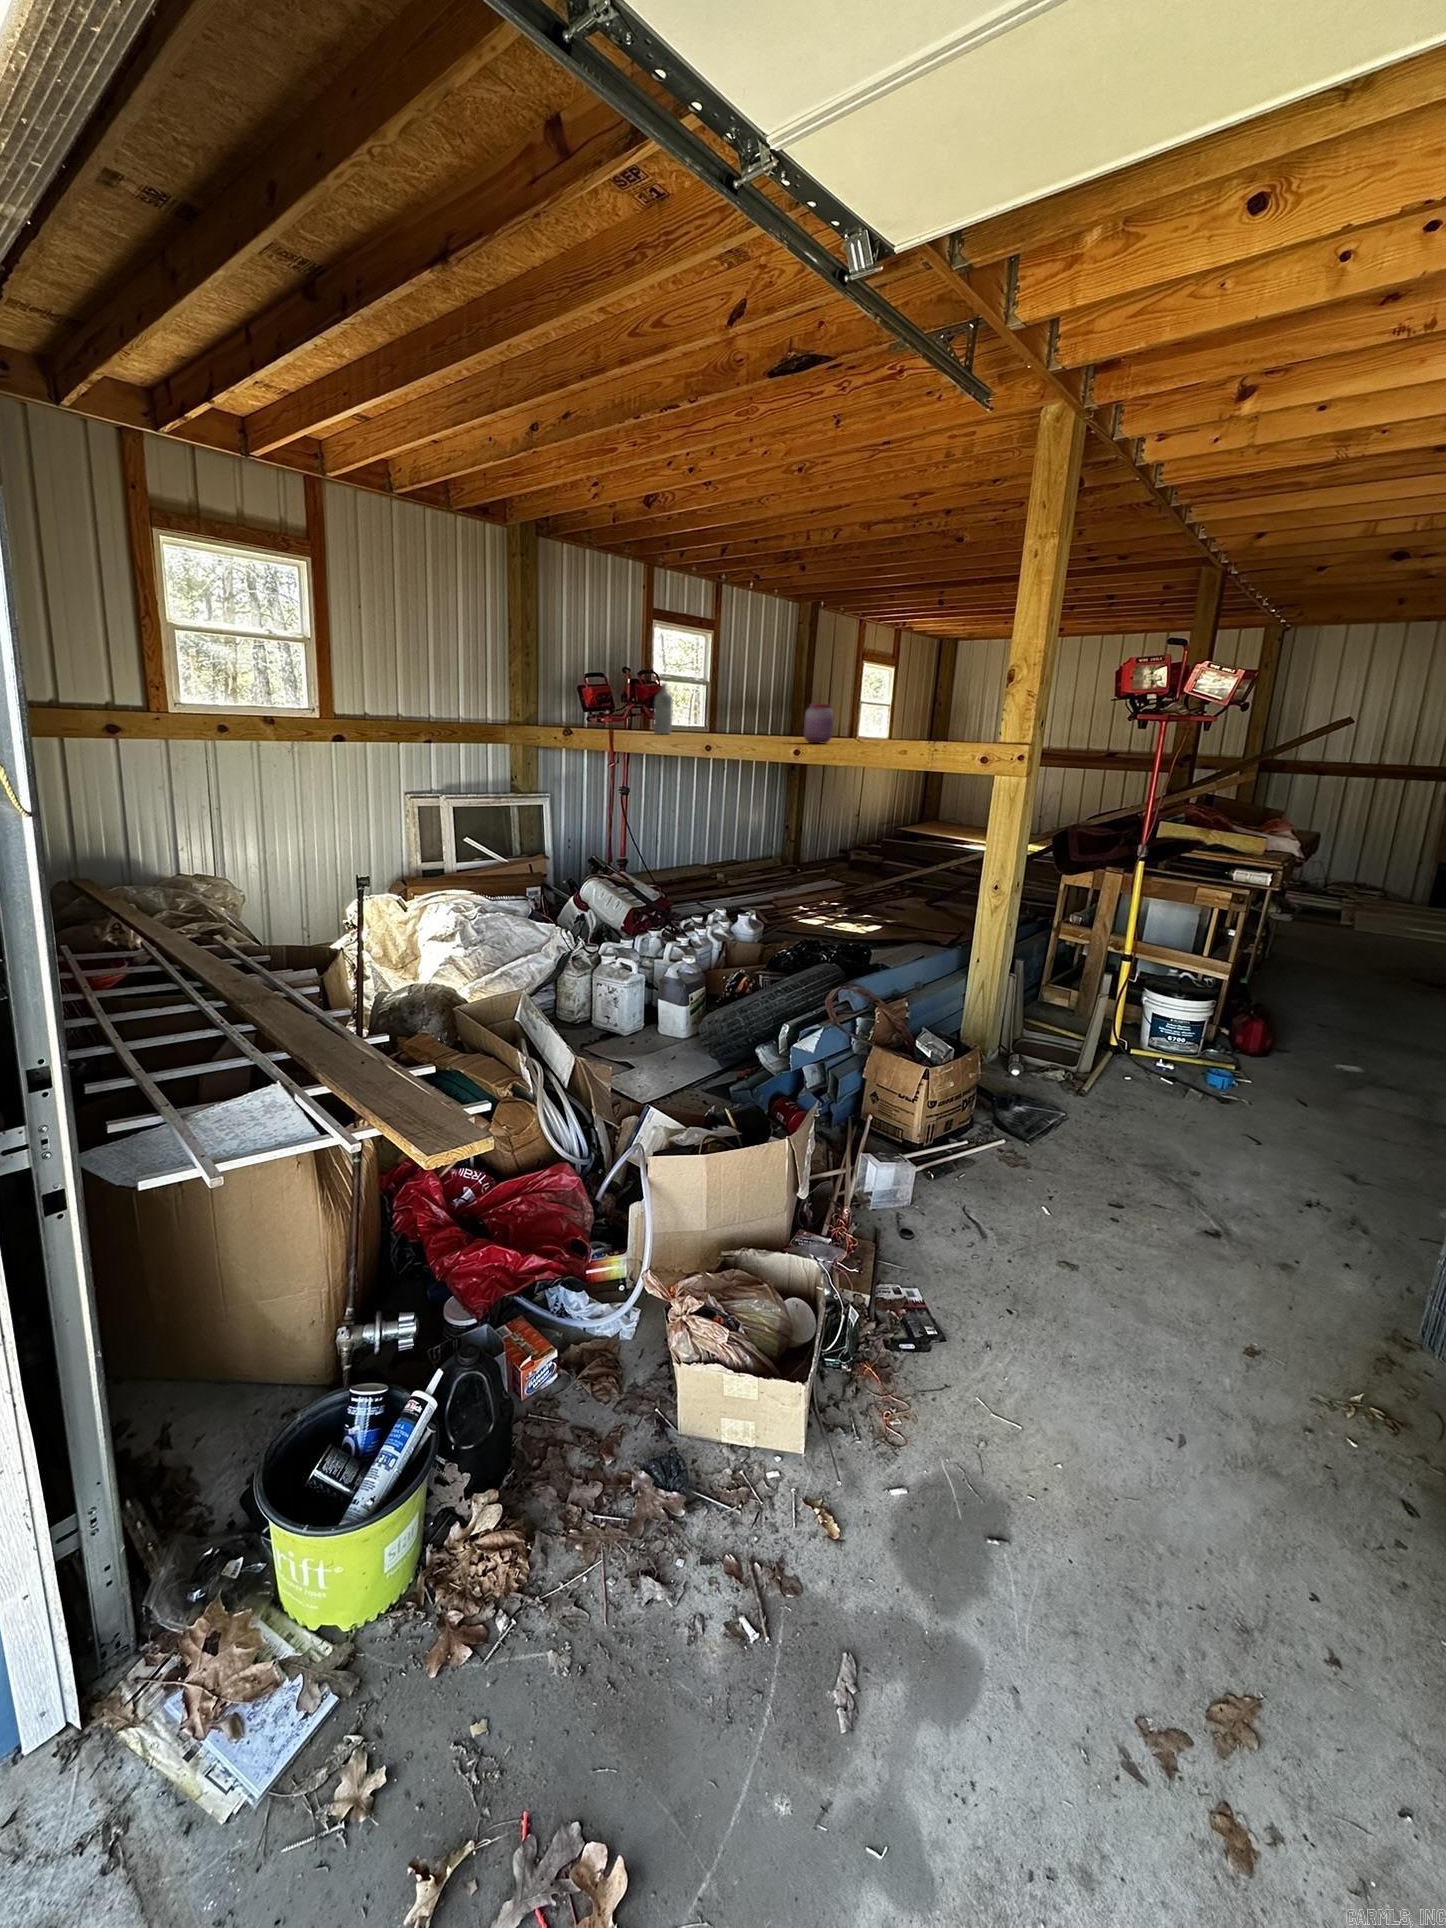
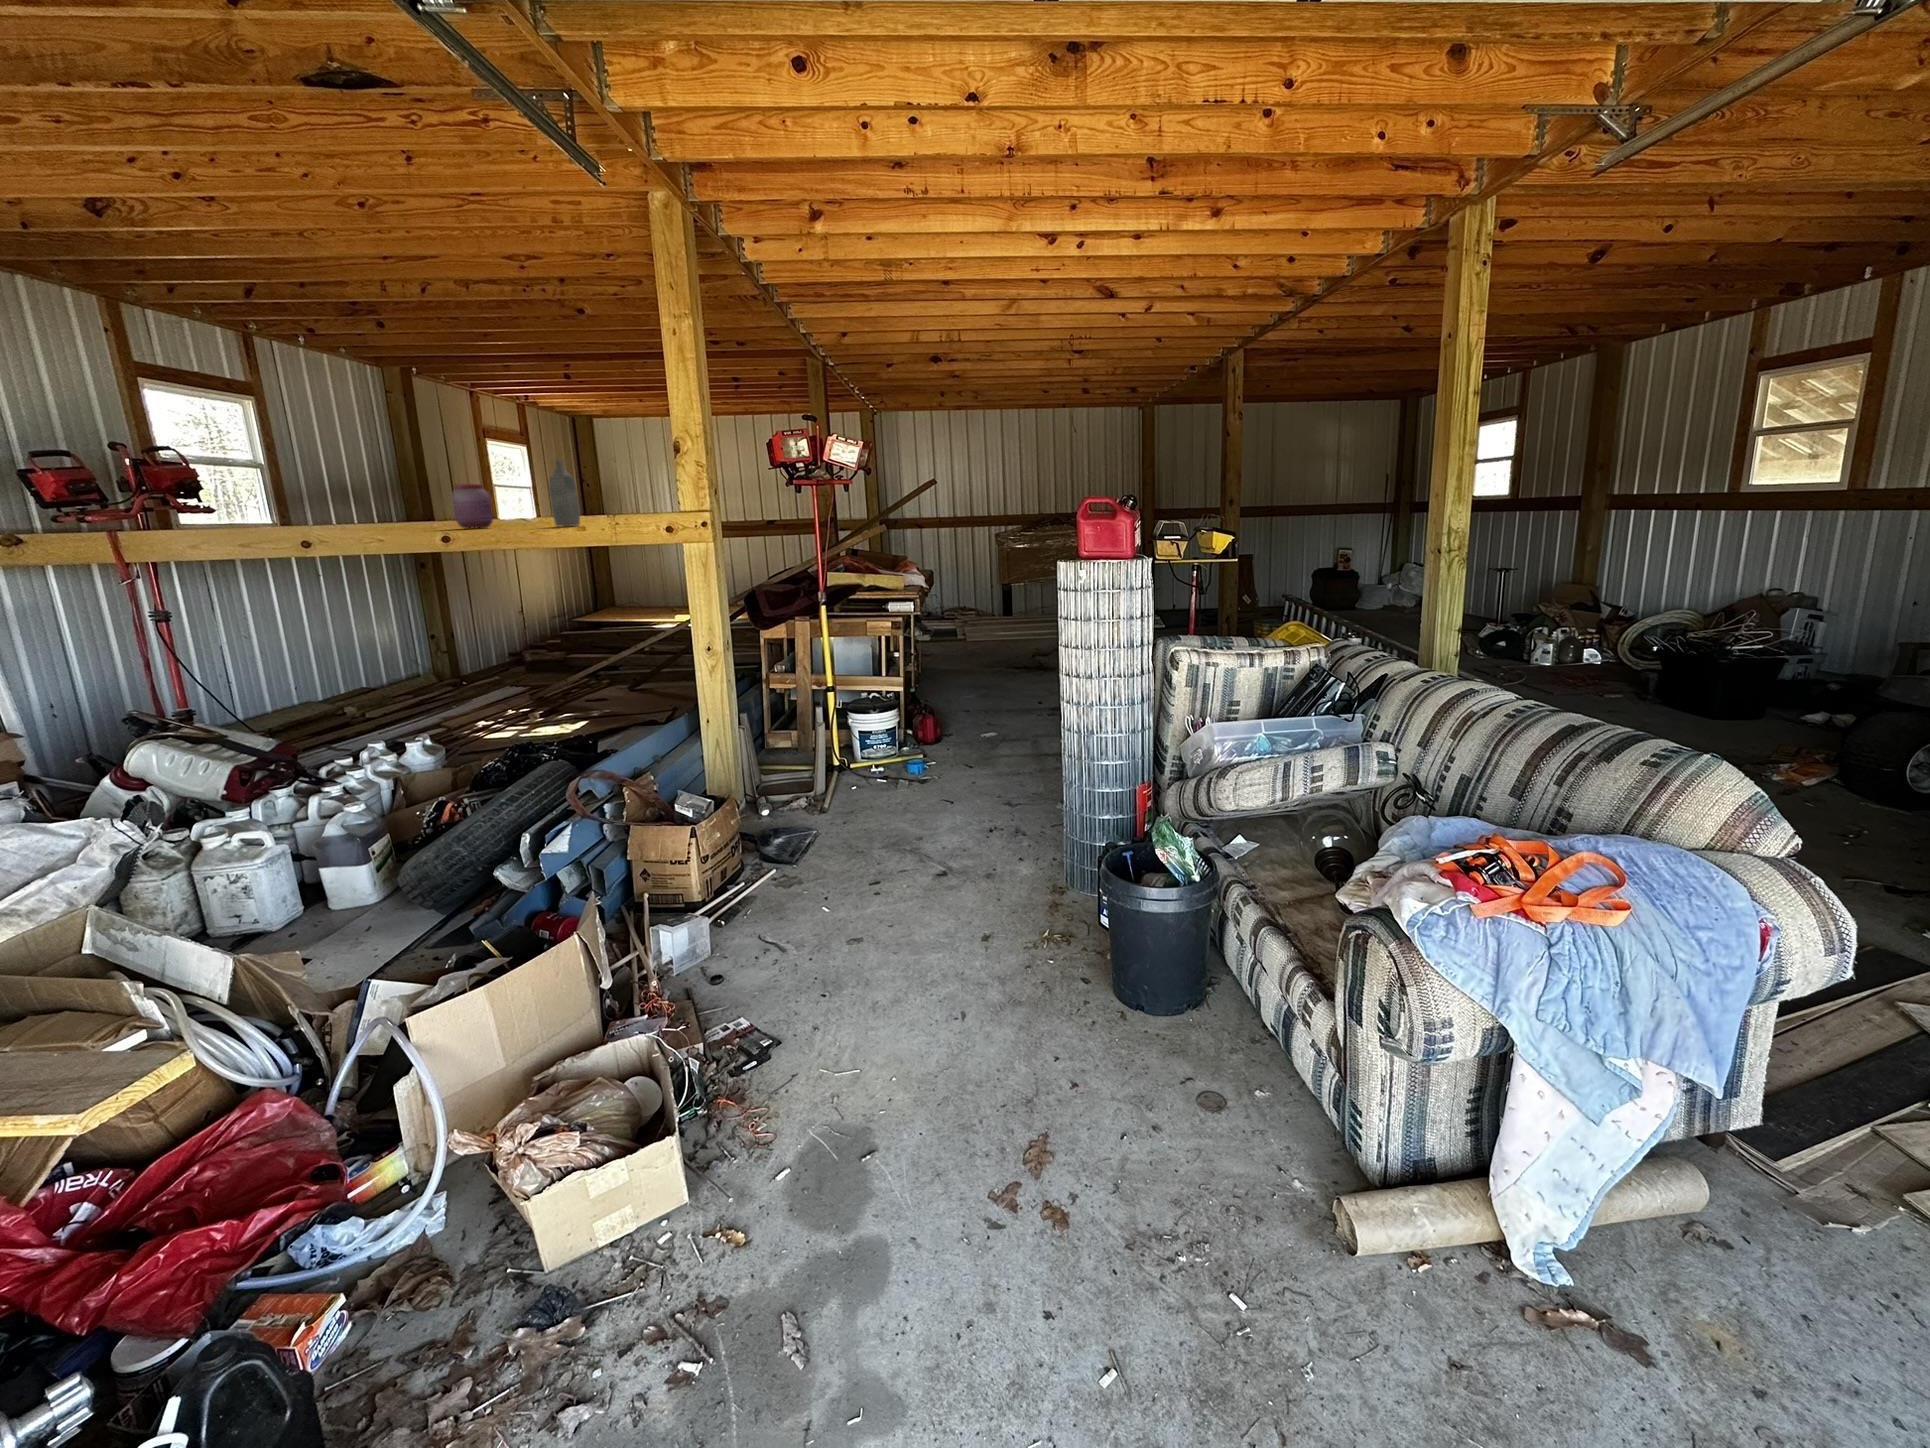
bottle: present [654,683,673,734] -> present [549,460,580,526]

